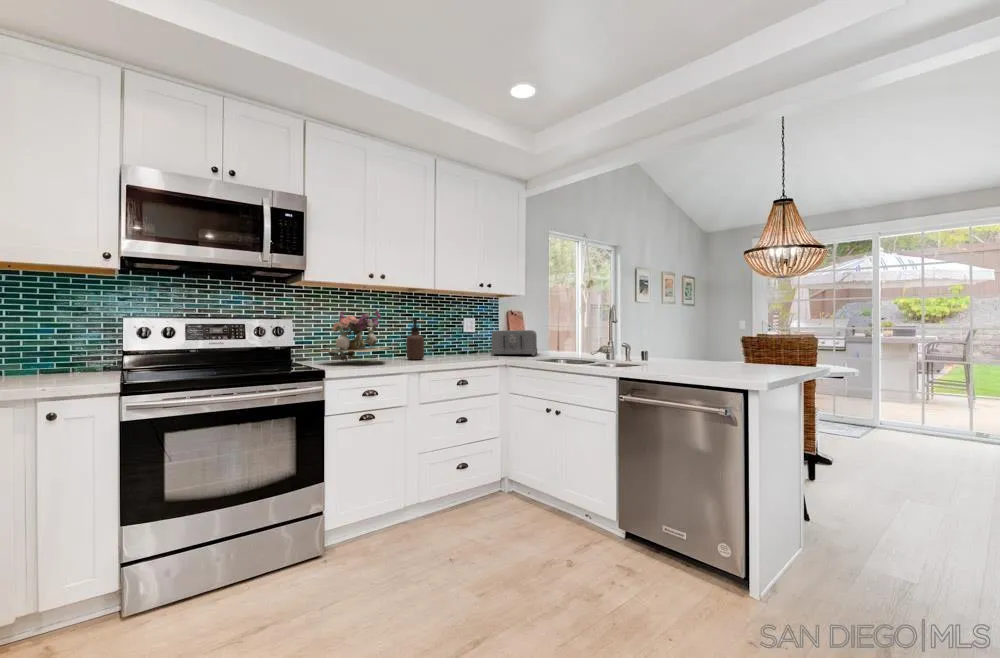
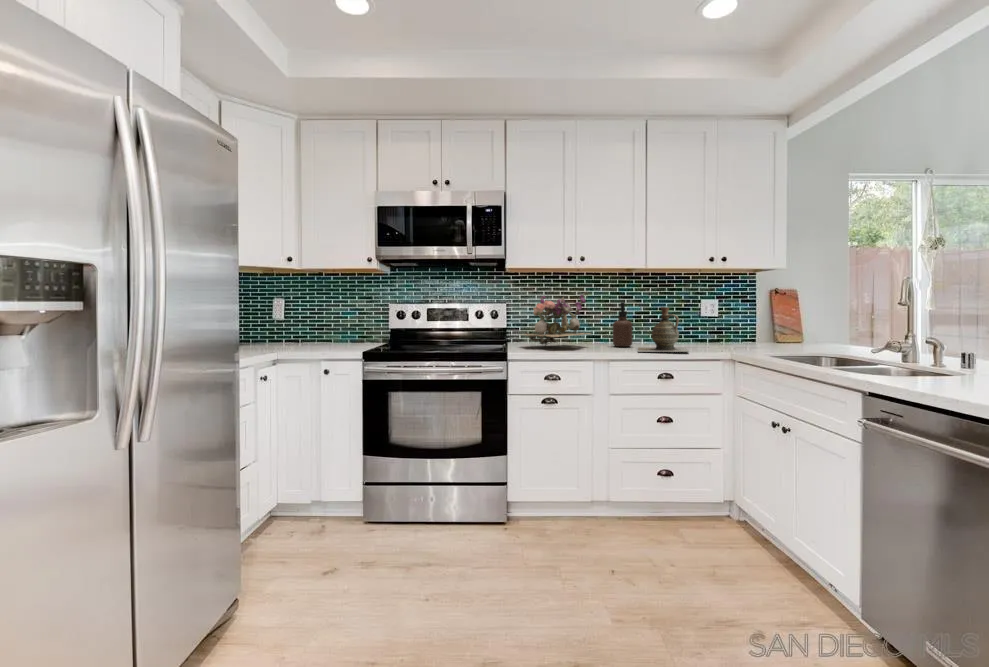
ceramic jug: none [432,323,484,363] -> present [638,307,688,352]
toaster: present [491,330,537,356] -> none [728,316,804,348]

